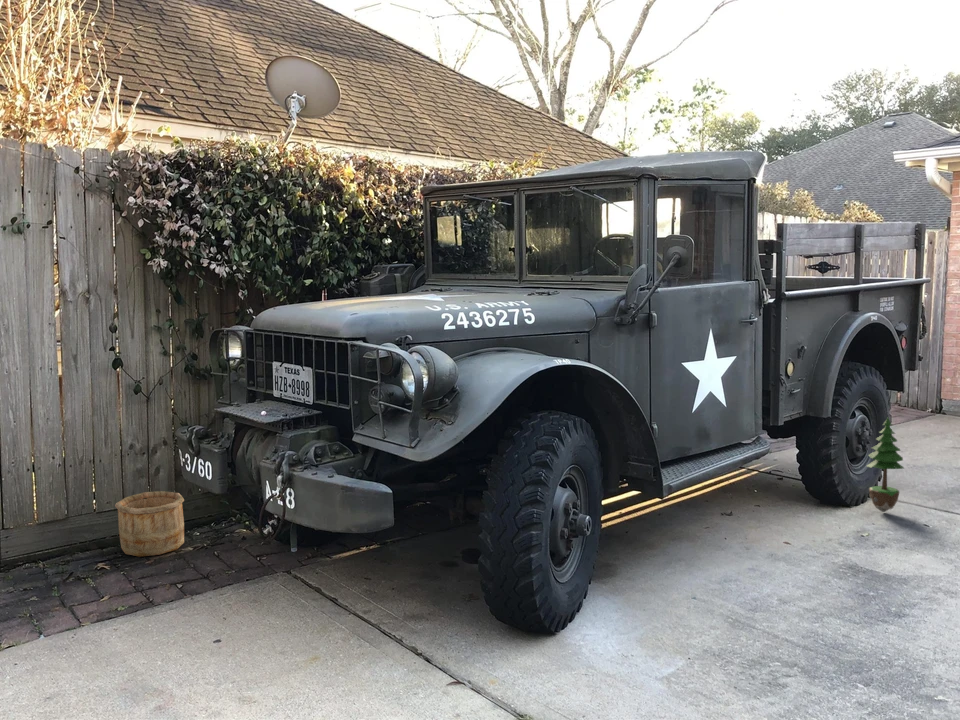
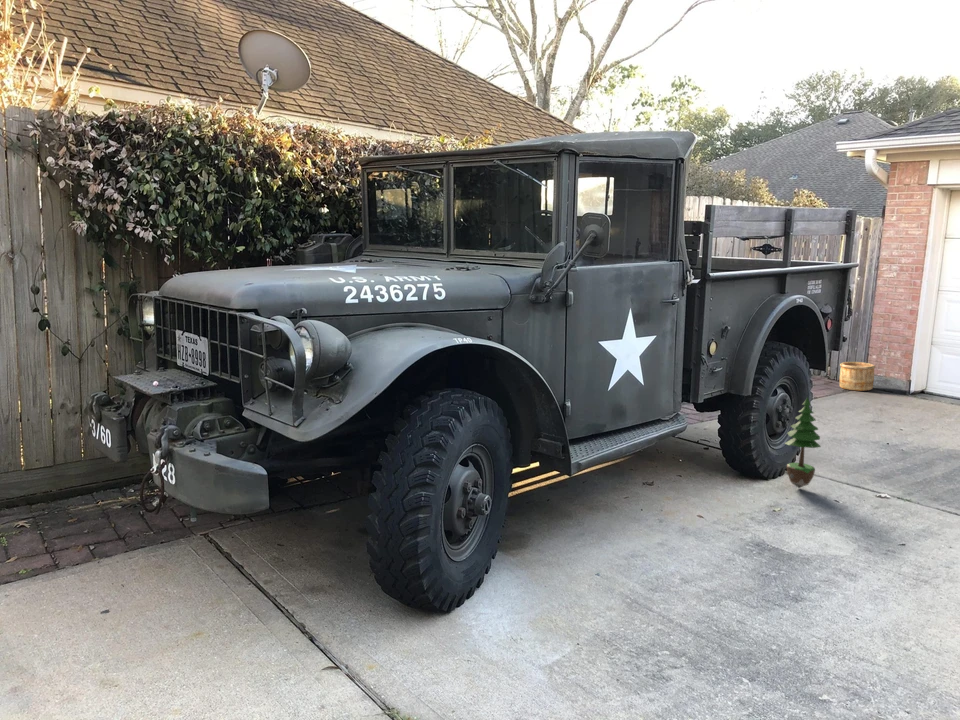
wooden bucket: present [115,491,184,557] -> present [840,362,876,391]

